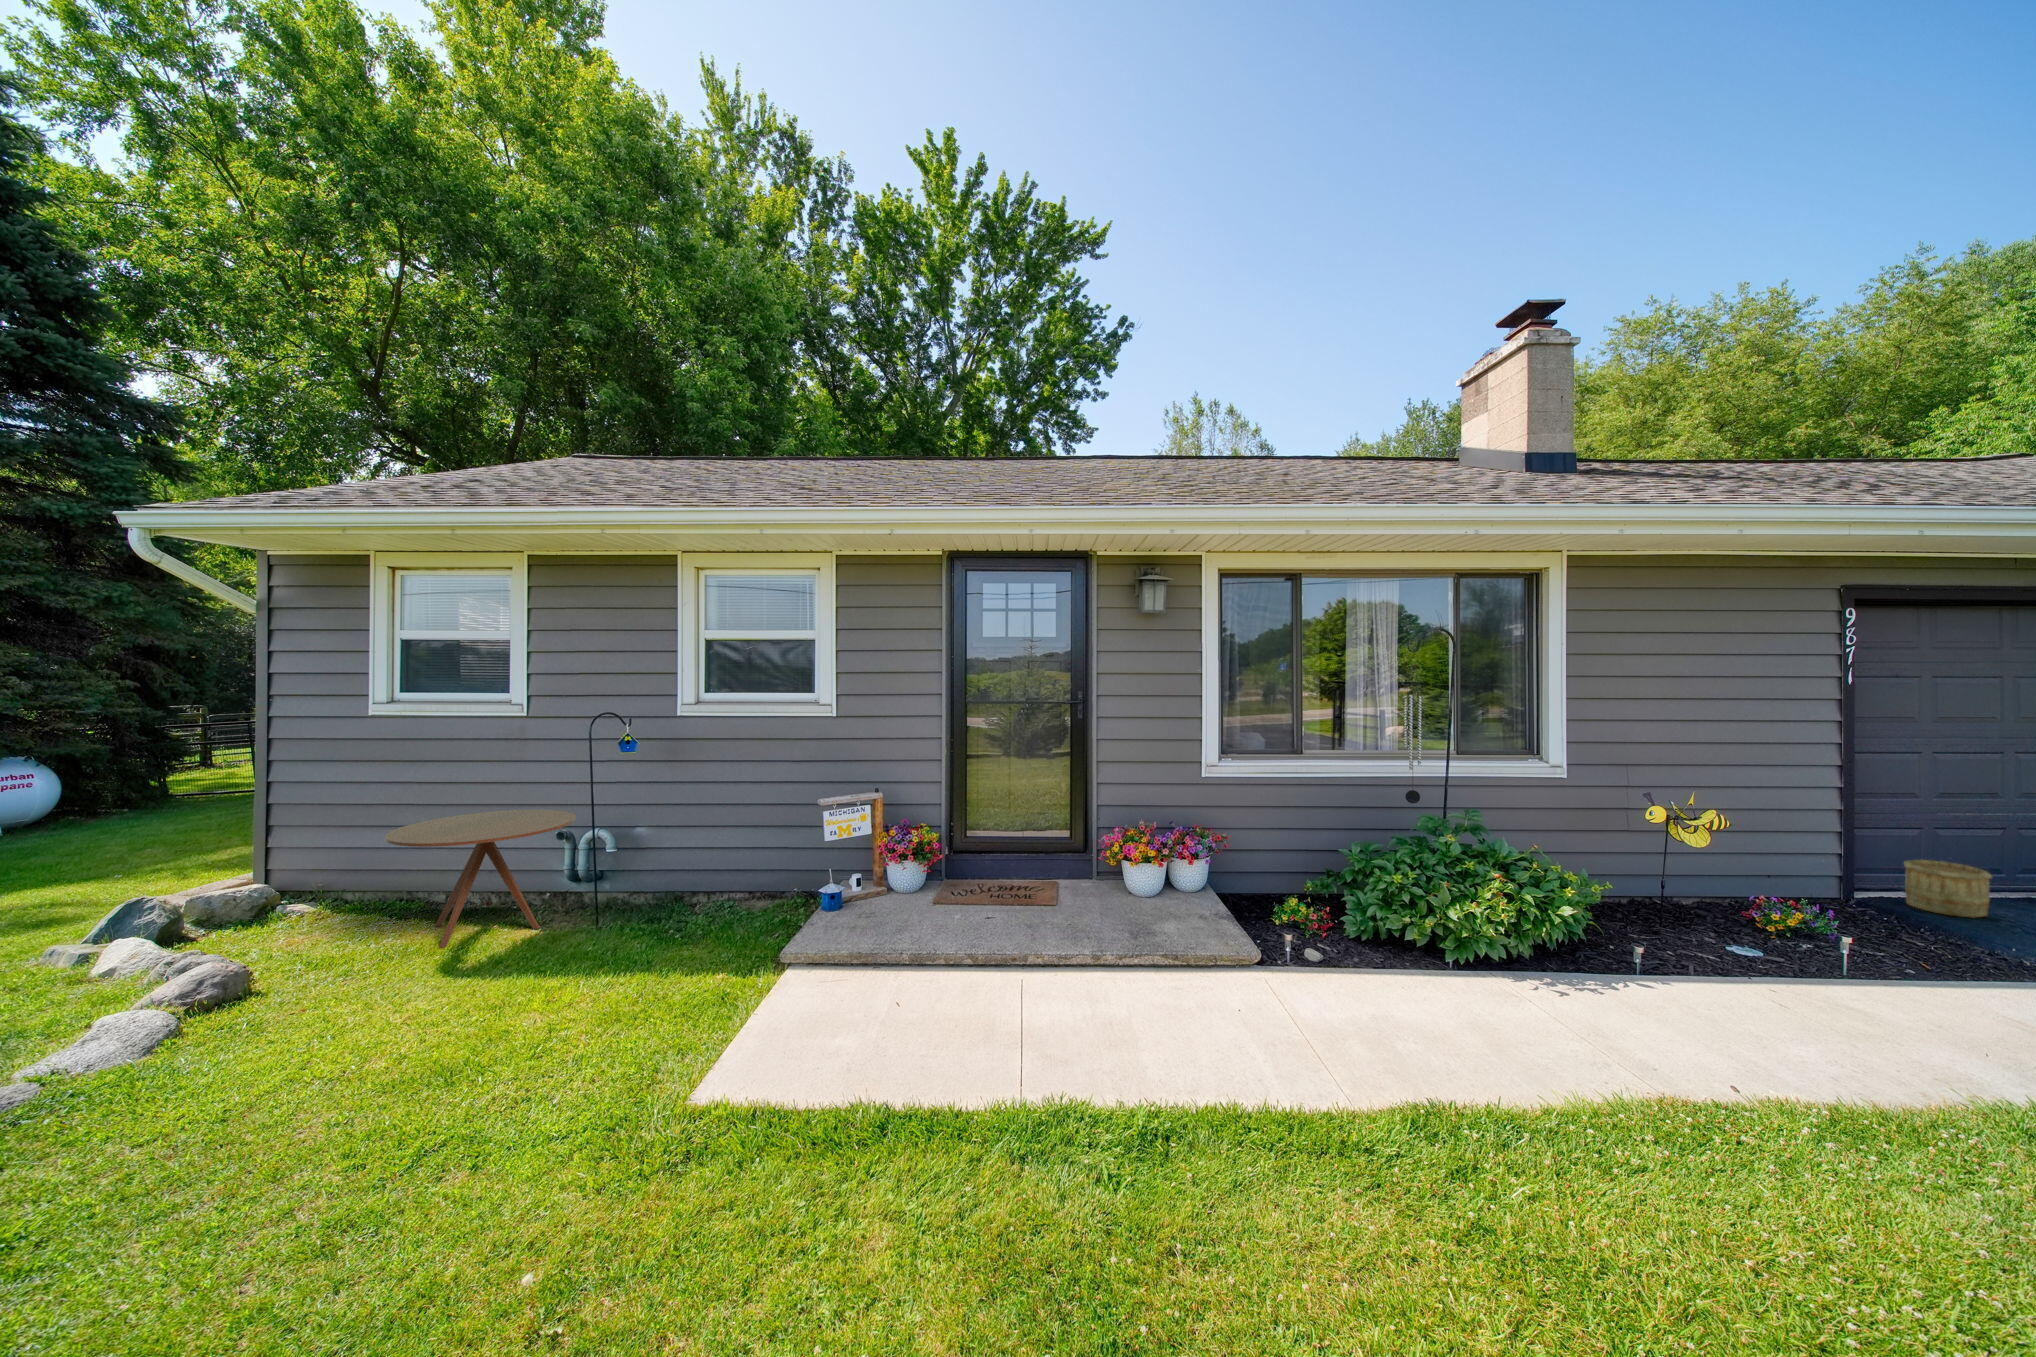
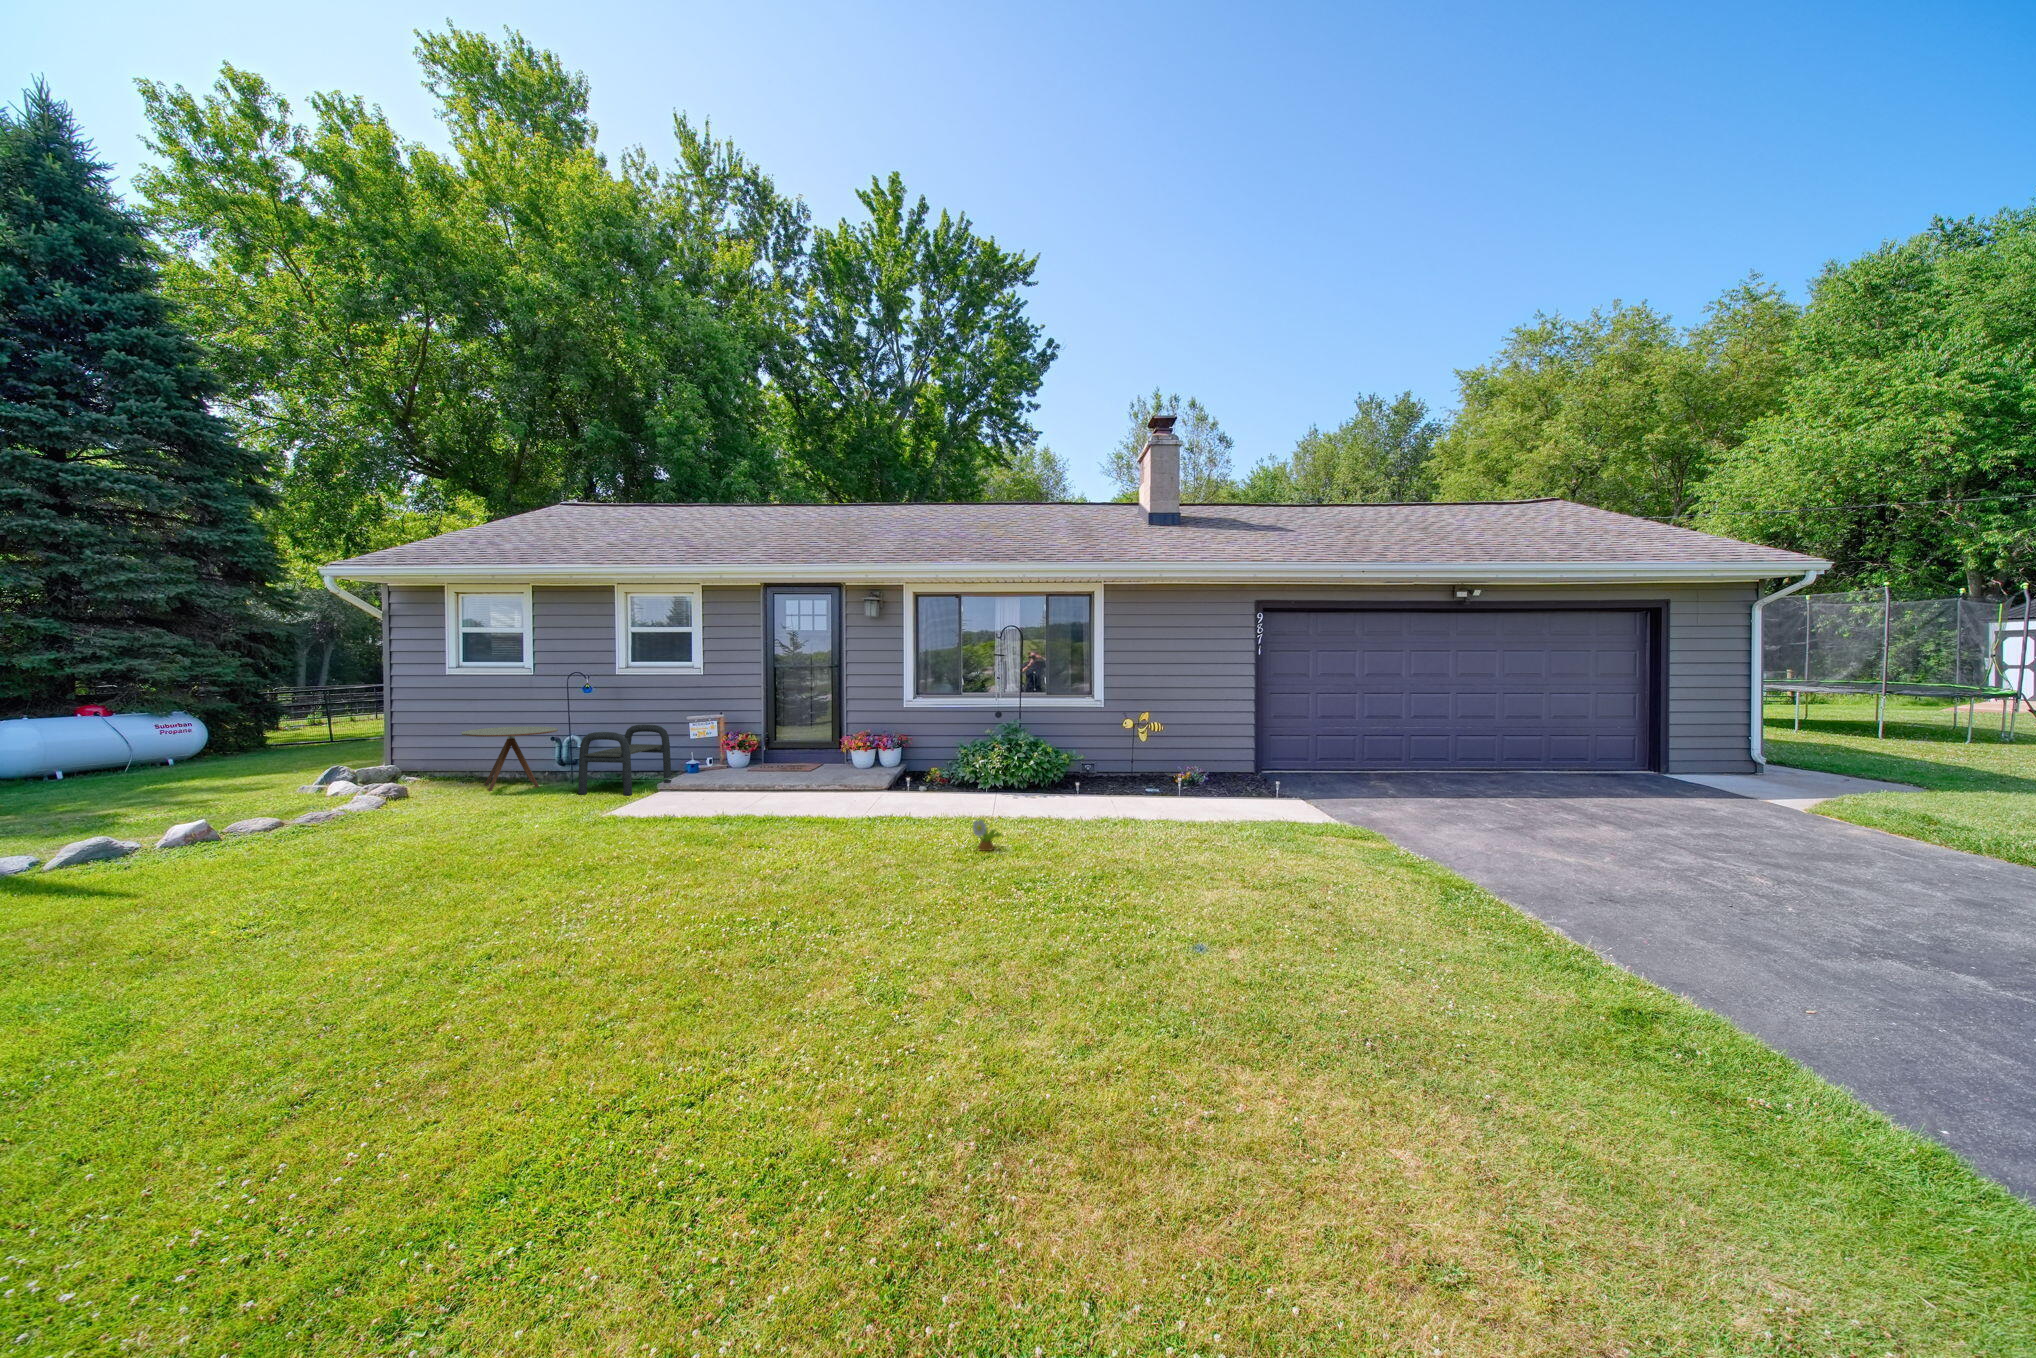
bench: none [619,803,780,957] -> present [578,725,671,796]
wooden bucket: present [1904,860,1992,918] -> none [1315,769,1350,799]
decorative plant: none [1824,1164,1971,1264] -> present [973,820,1002,851]

